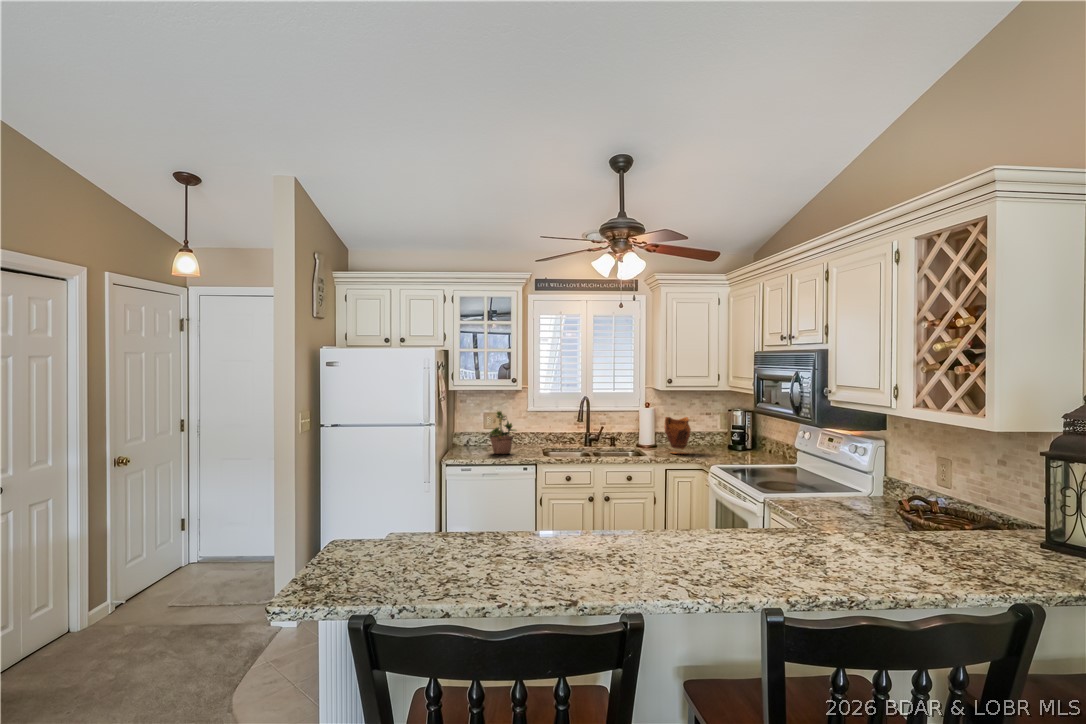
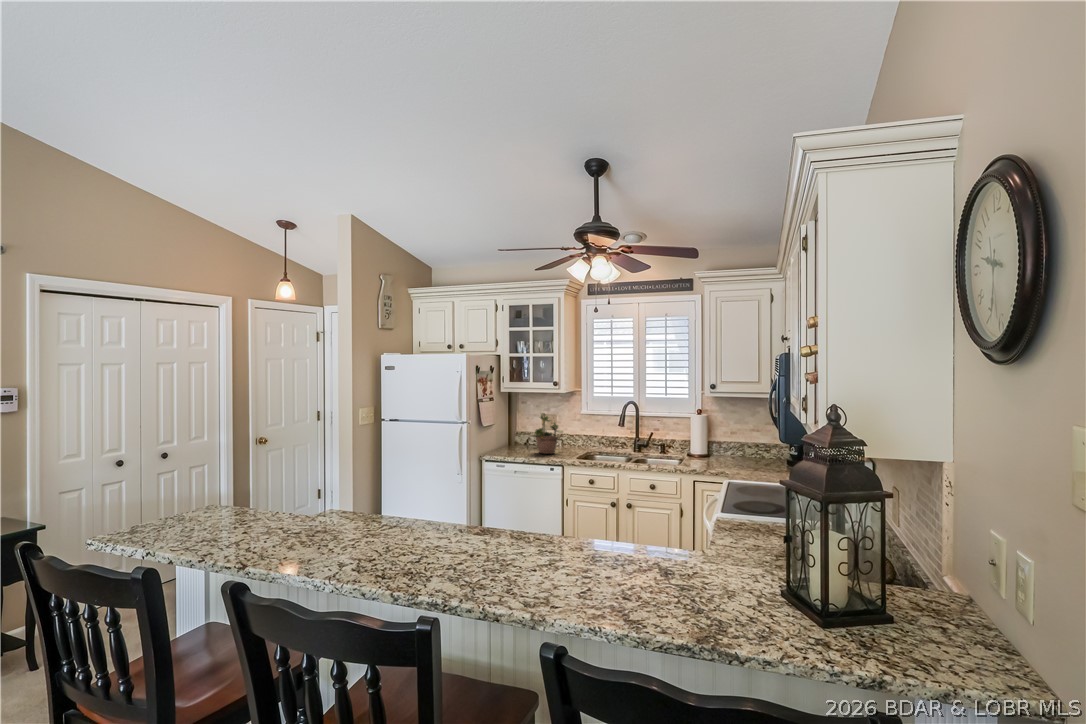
vase: present [665,417,691,453] -> none [710,426,743,467]

